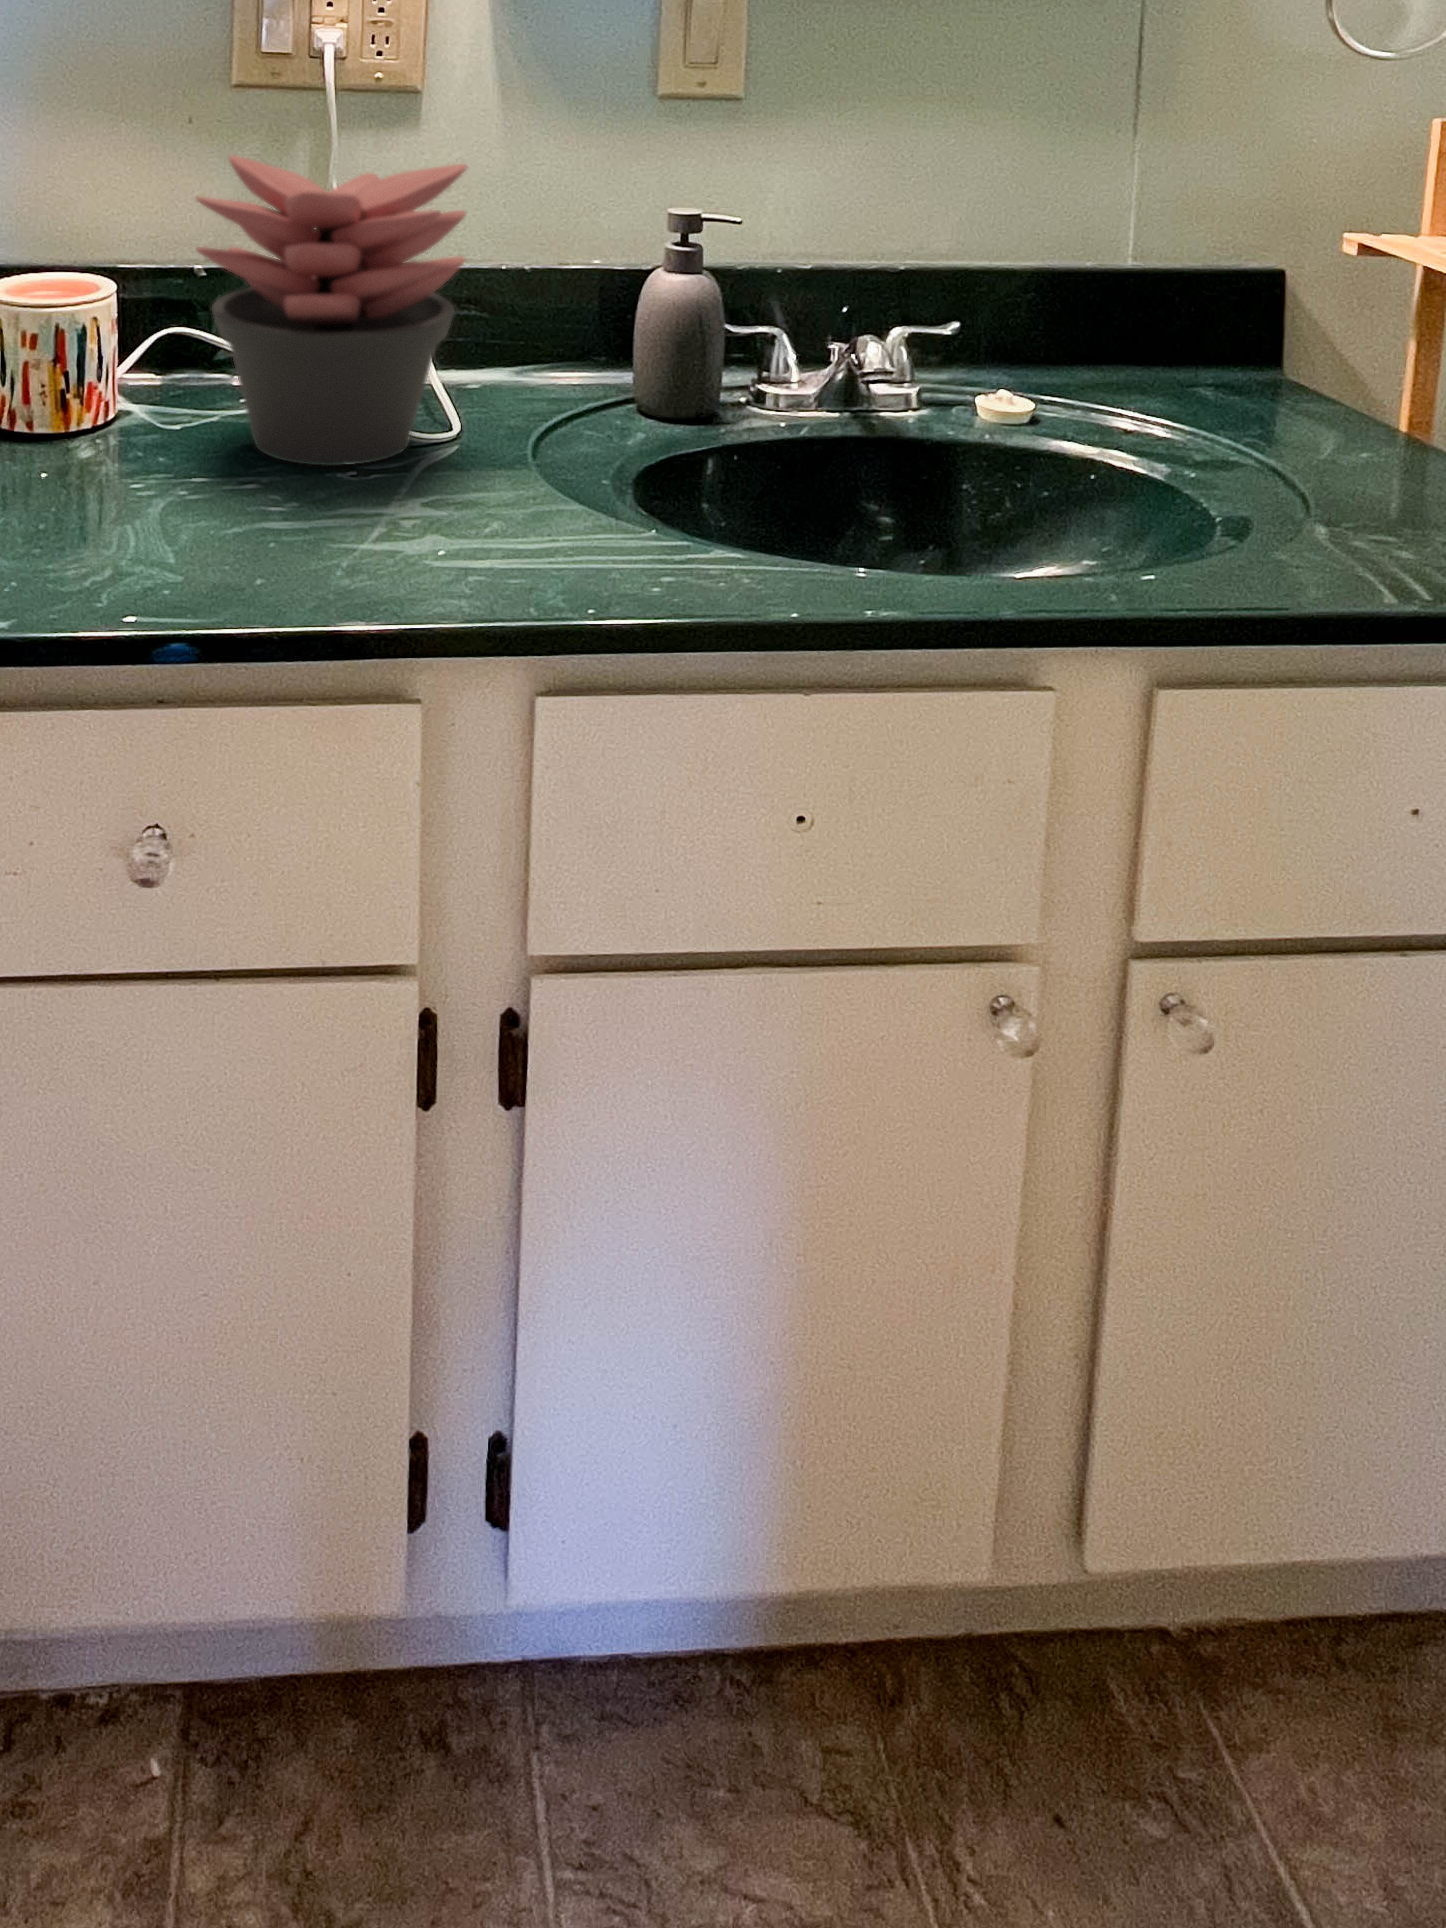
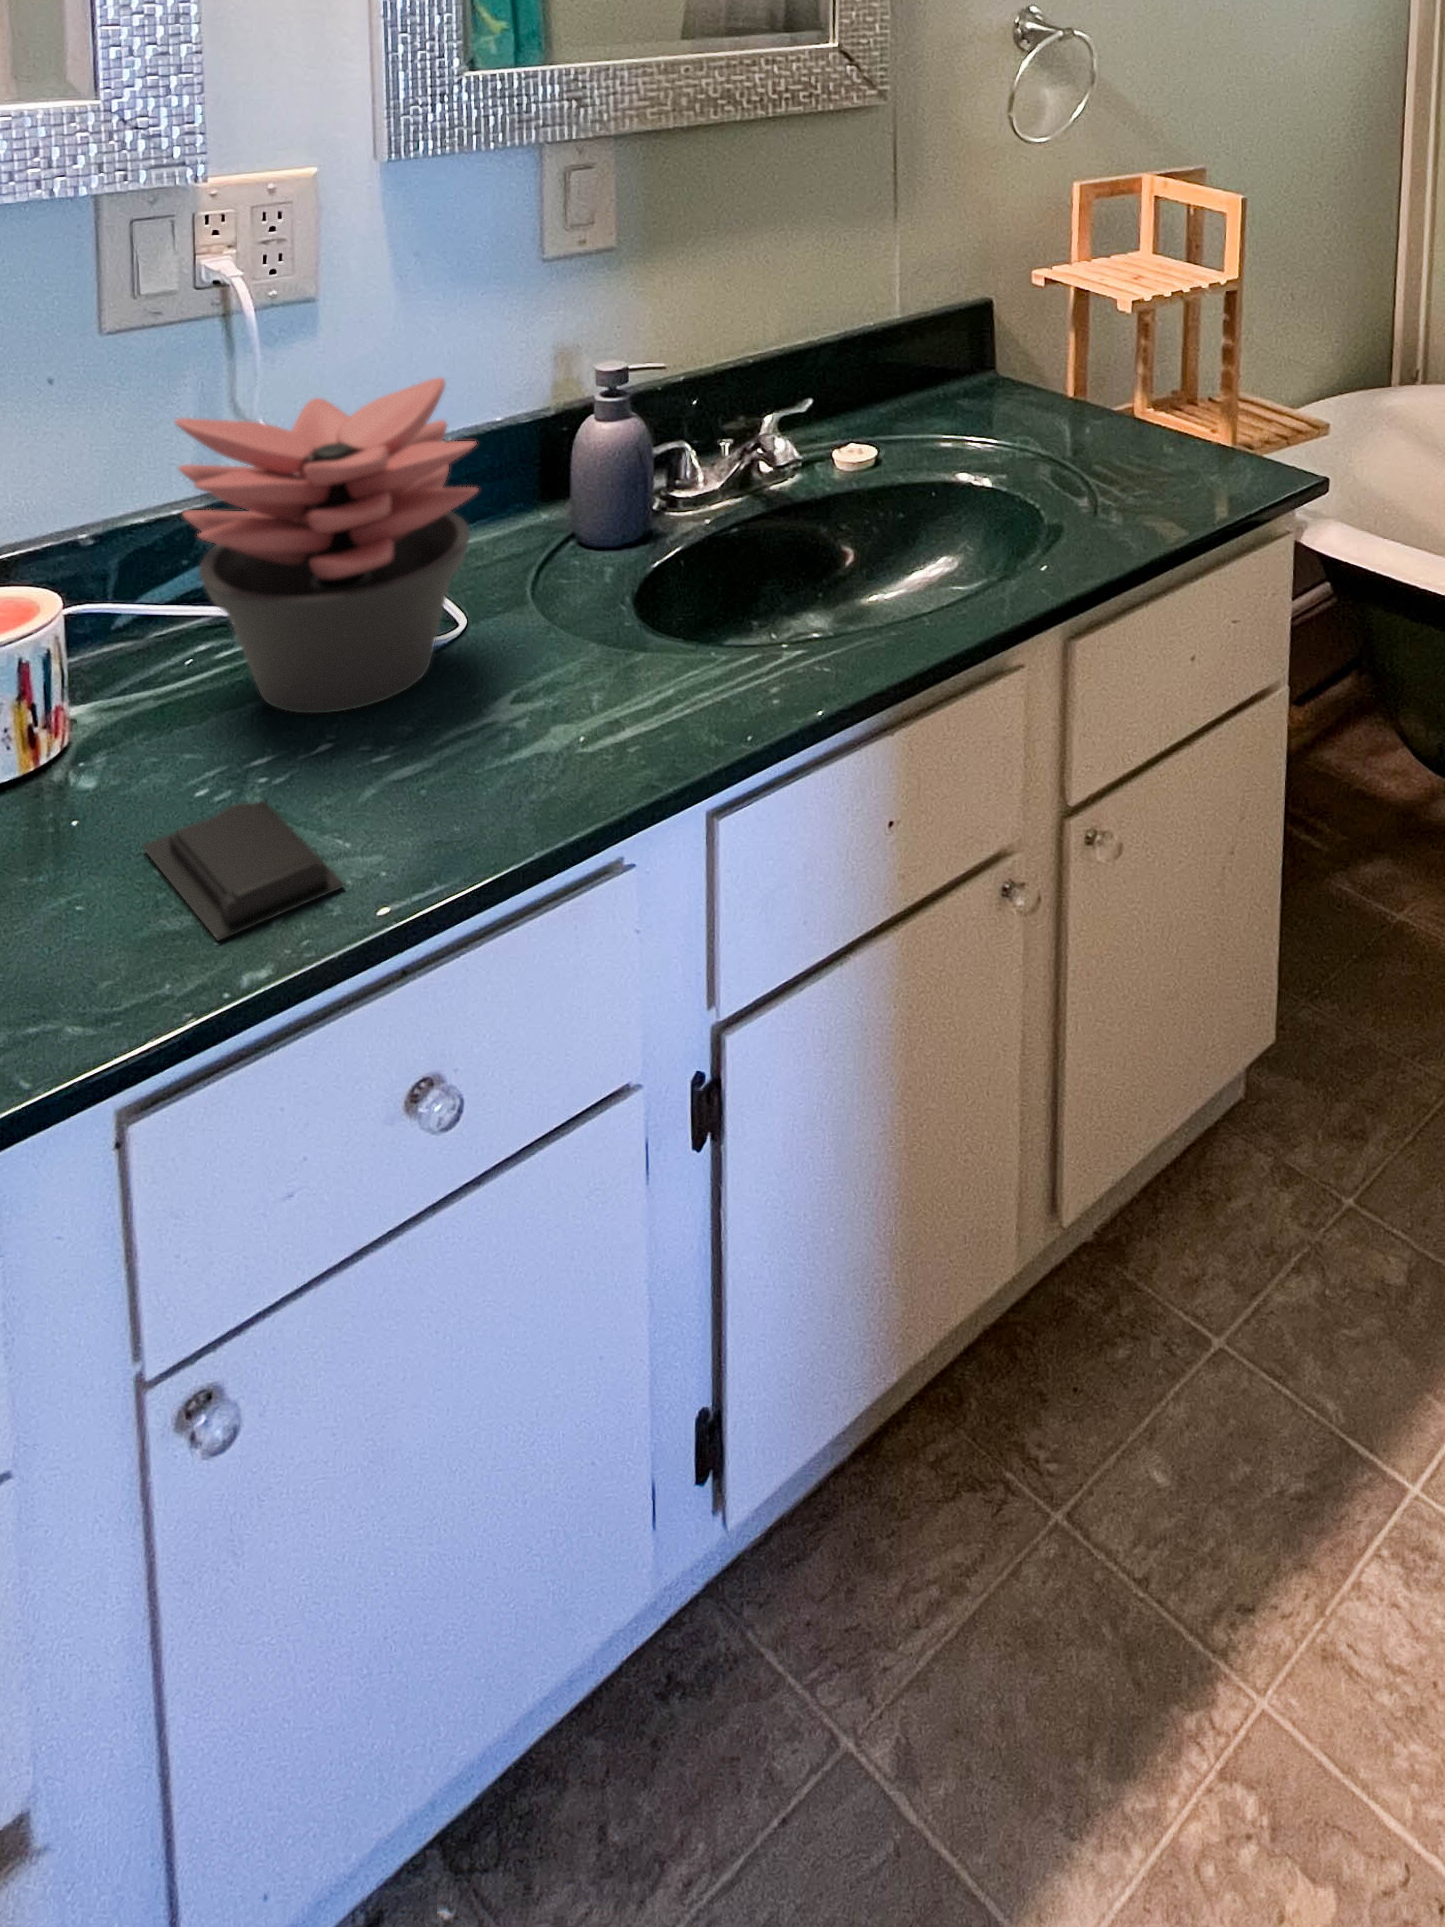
soap bar: none [27,484,168,570] -> present [143,800,344,940]

